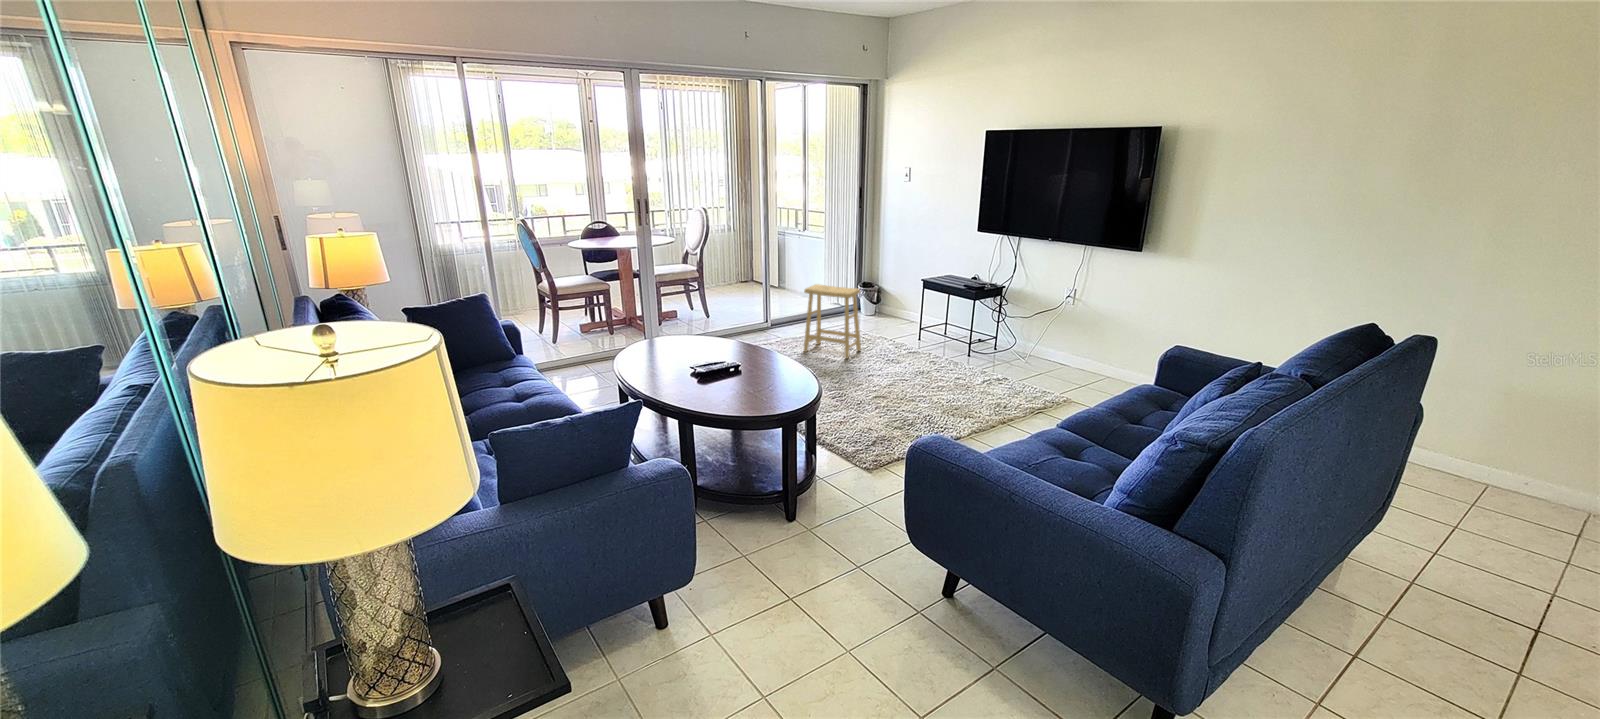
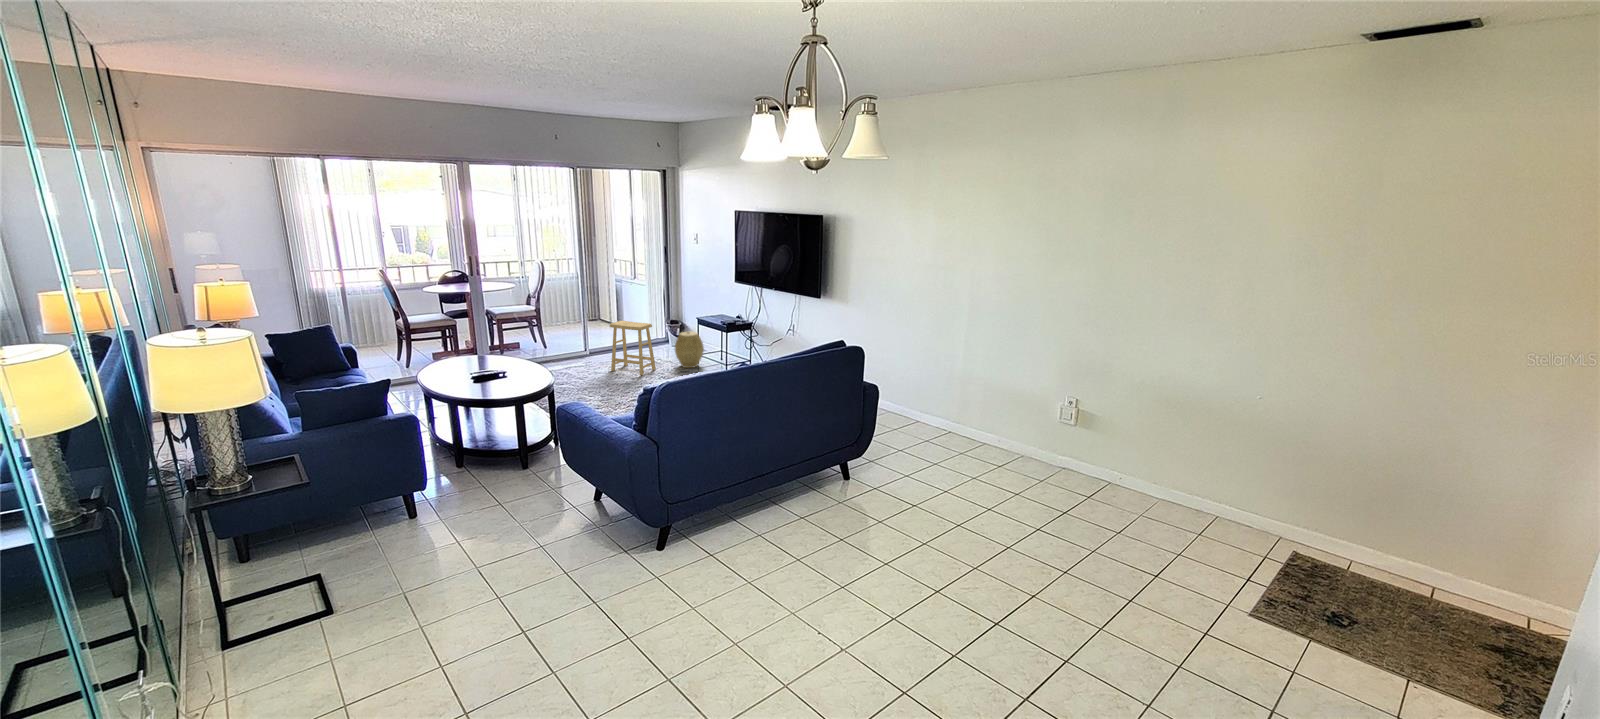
woven basket: none [884,299,923,348] -> present [675,332,704,368]

